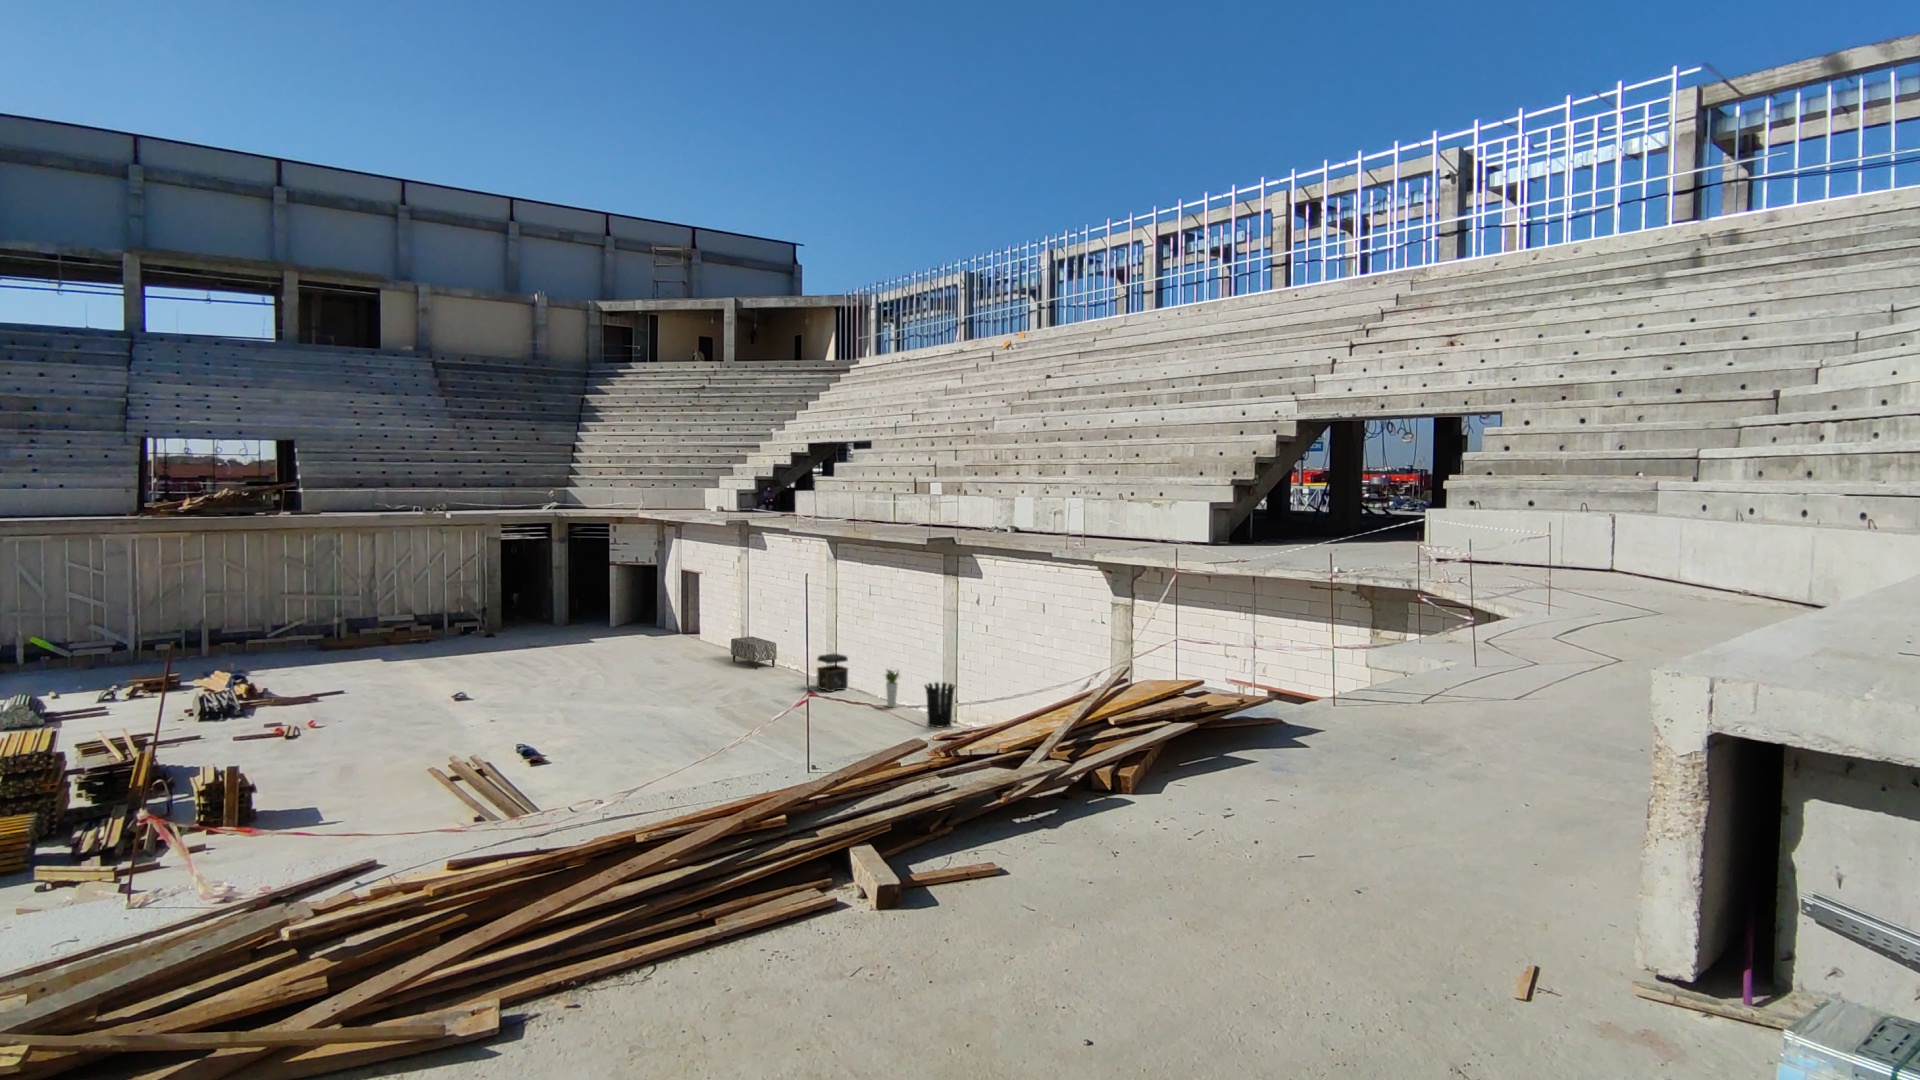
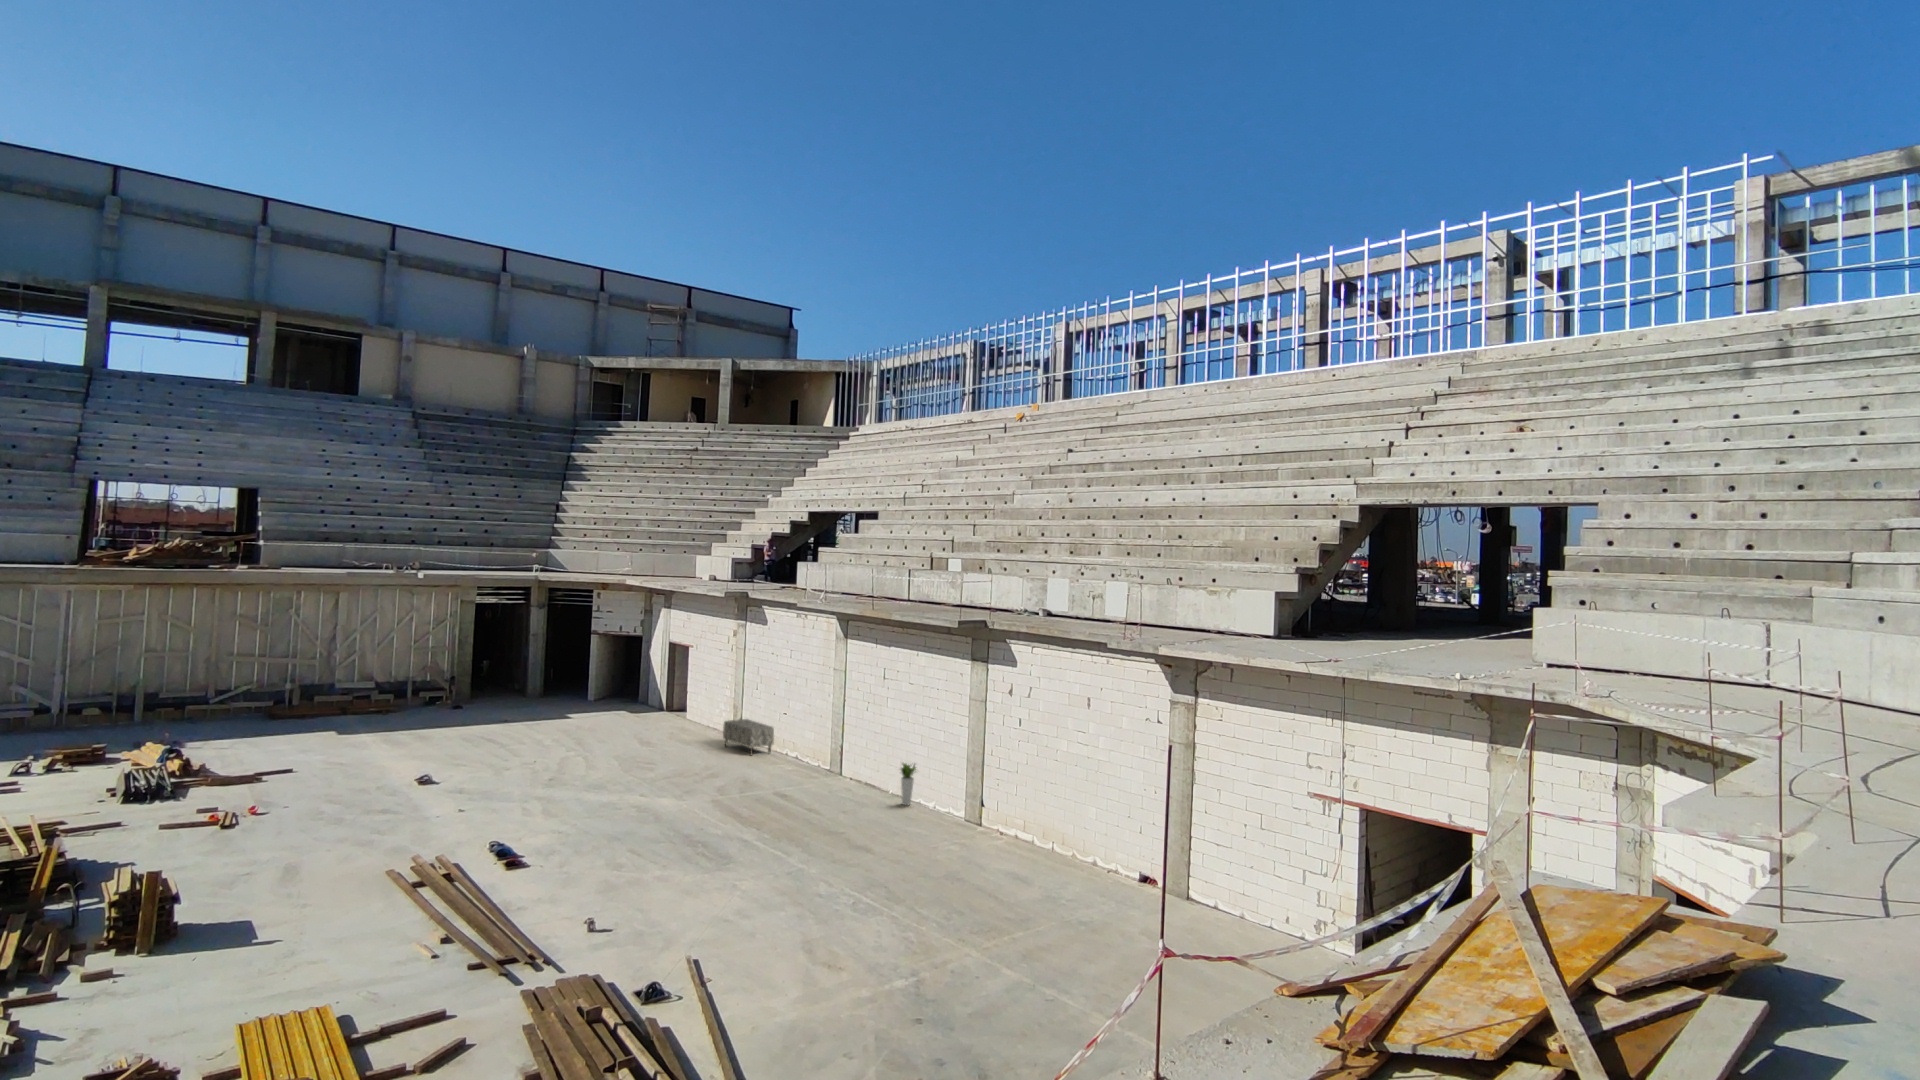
toolbox: present [817,654,848,692] -> none [821,742,857,785]
waste bin: present [925,682,955,727] -> none [947,780,982,831]

